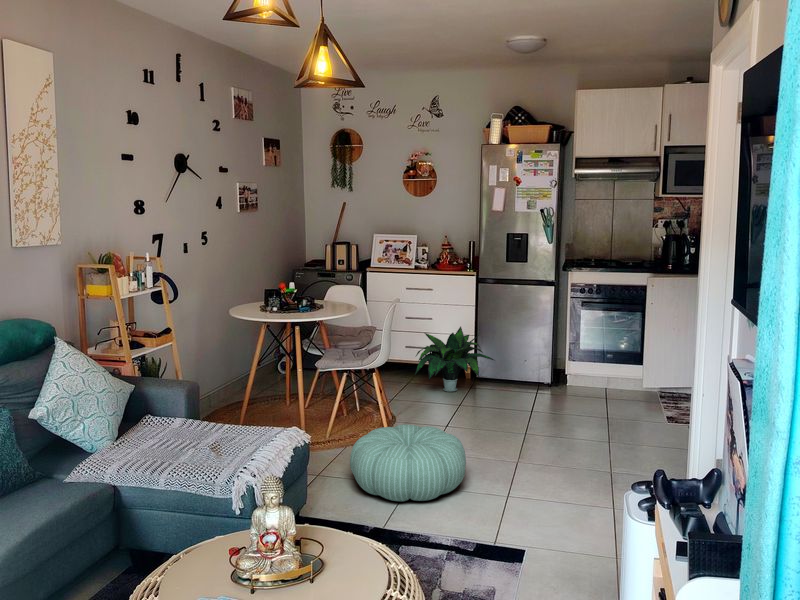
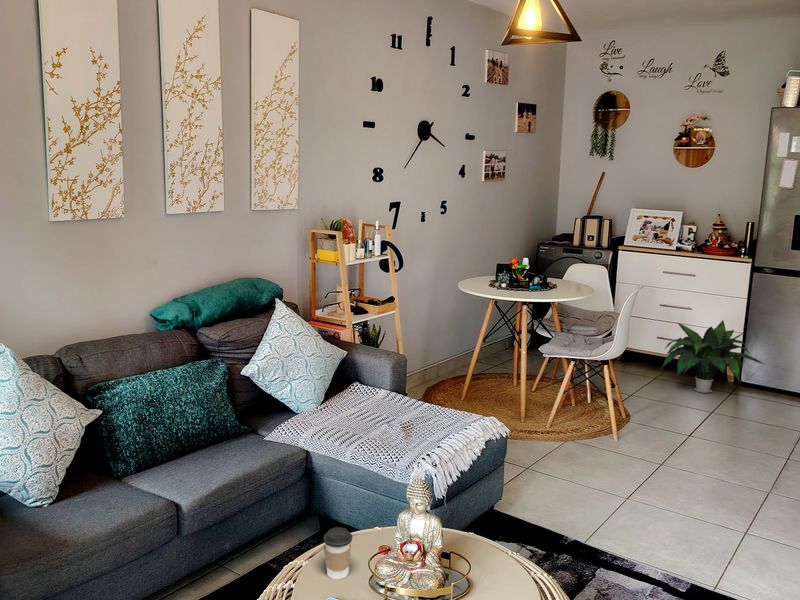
pouf: present [350,424,466,501] -> none [559,428,696,520]
coffee cup: none [183,534,211,584] -> present [323,527,352,580]

